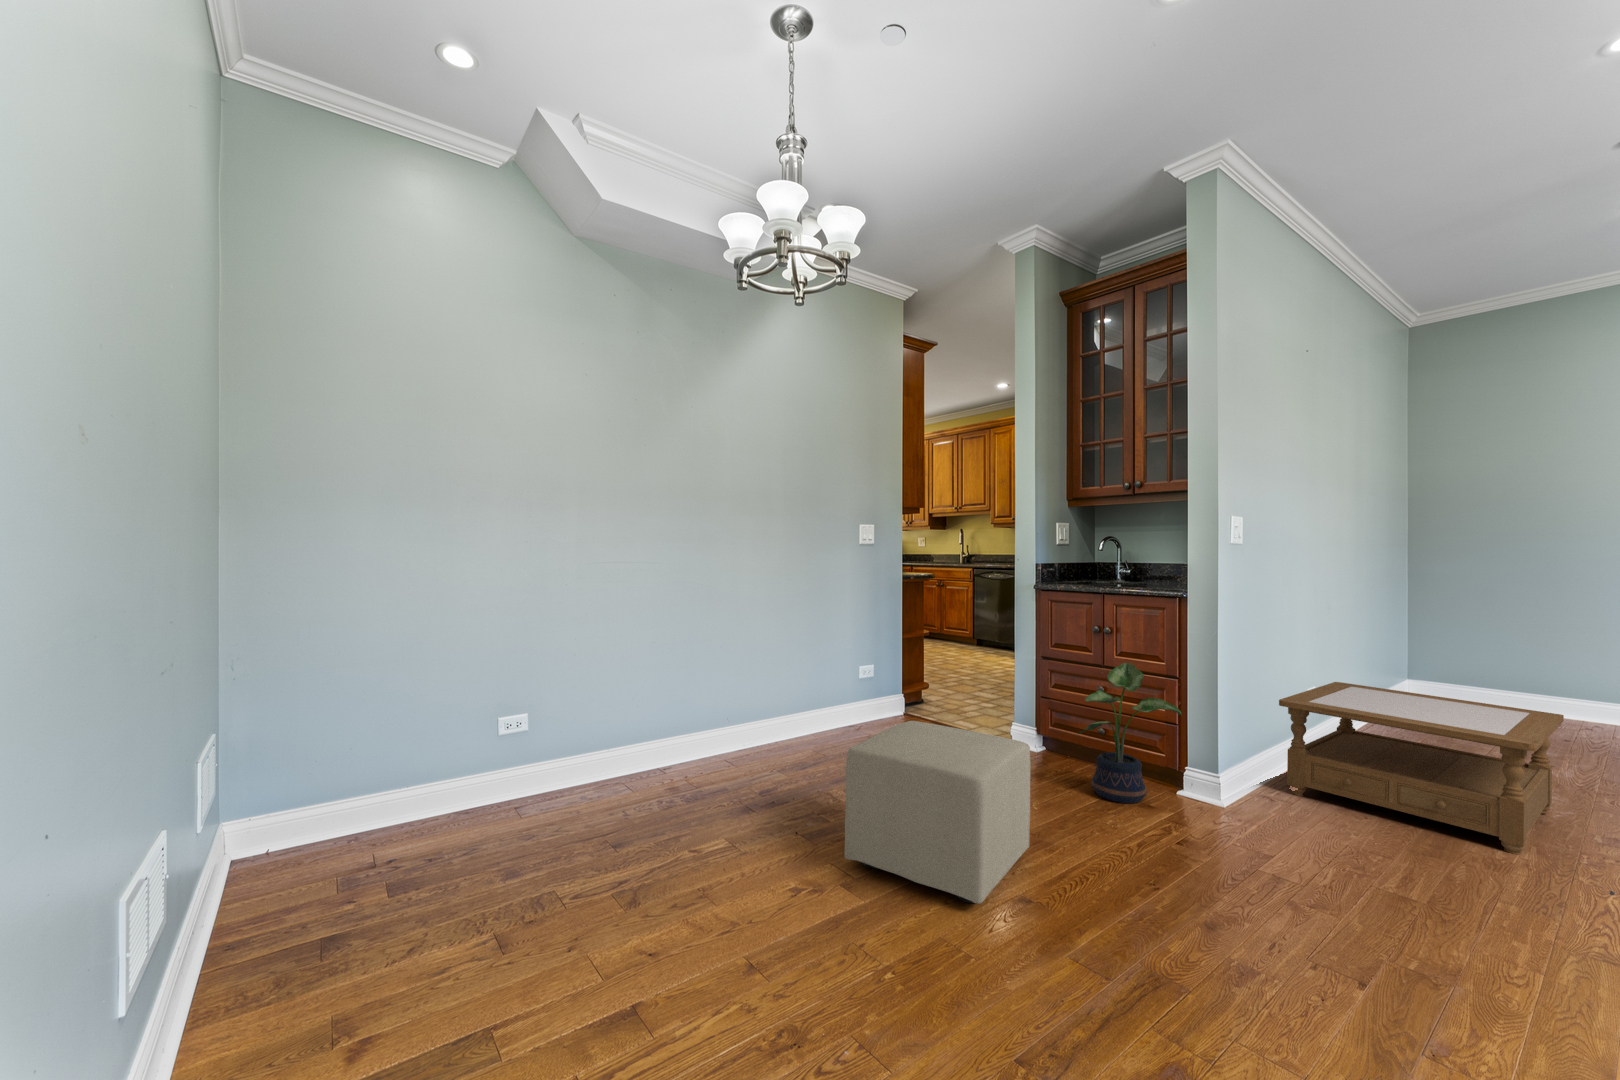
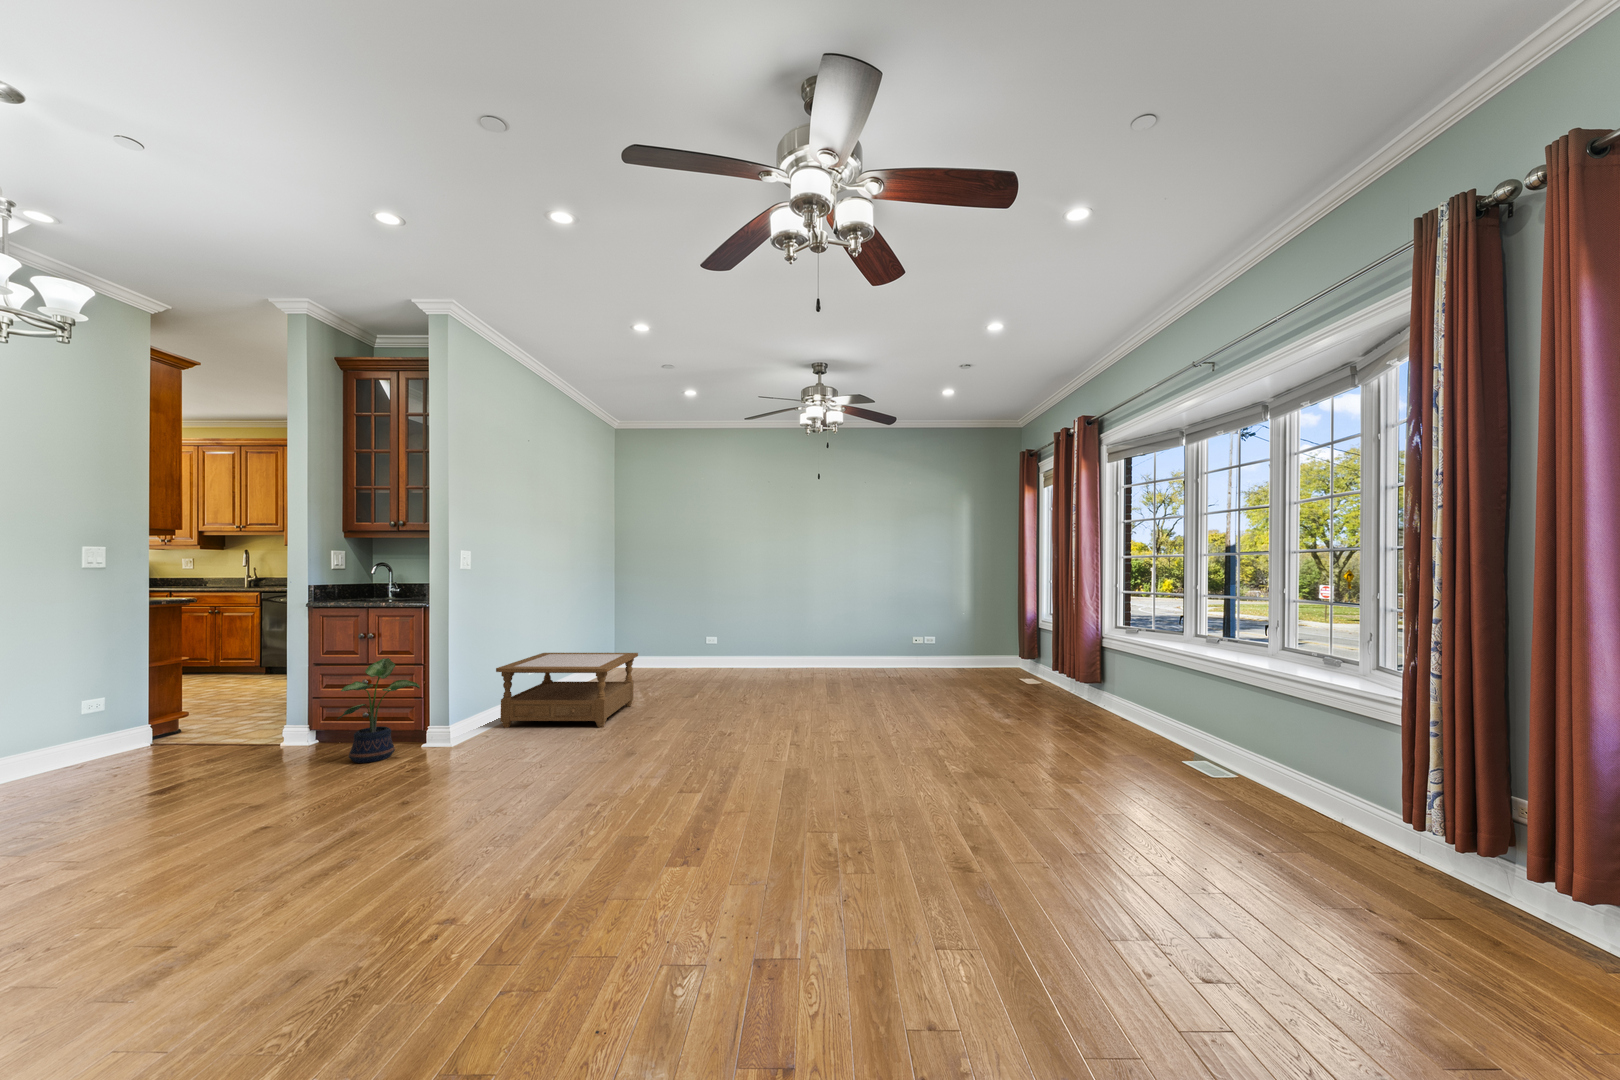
ottoman: present [844,721,1030,904] -> none [47,727,273,870]

